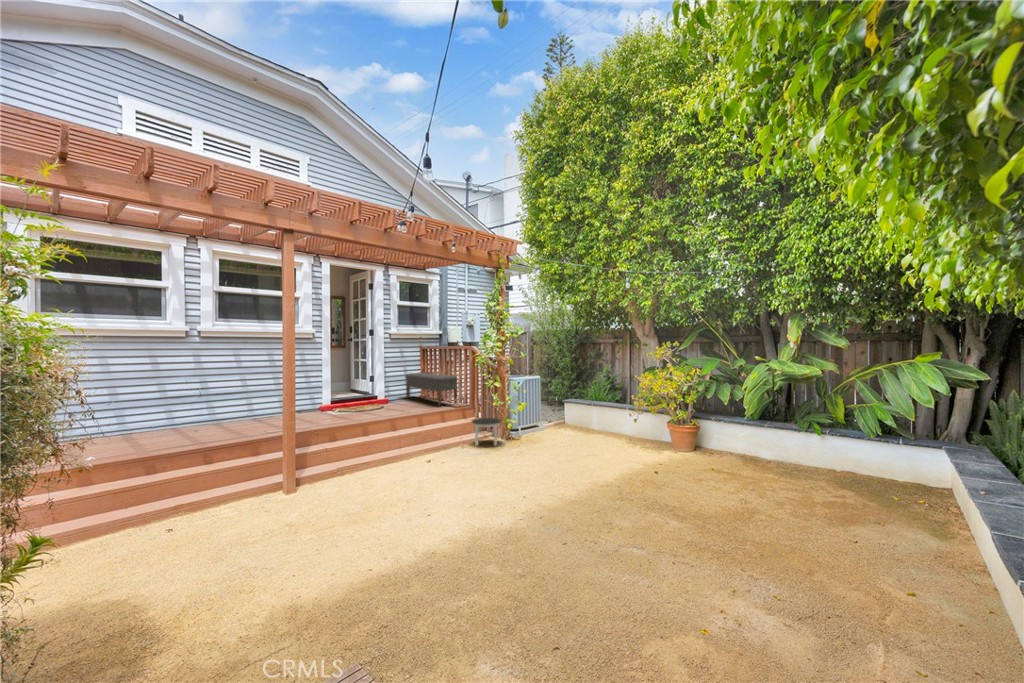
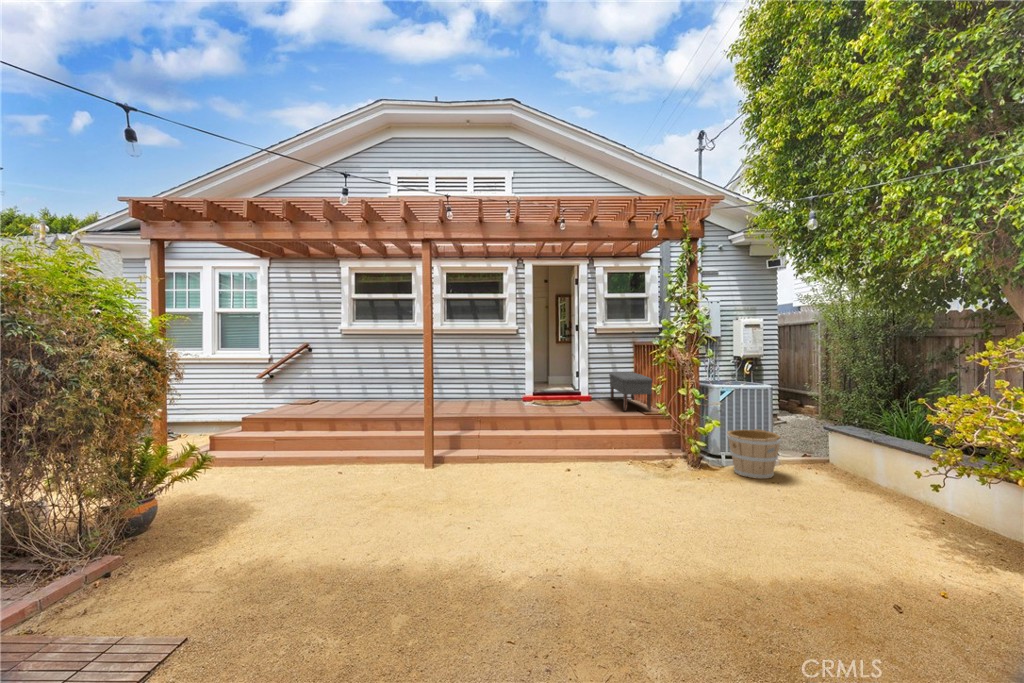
wooden bucket: none [526,407,560,441] -> present [727,429,782,479]
round table: present [472,418,501,446] -> none [645,432,685,469]

